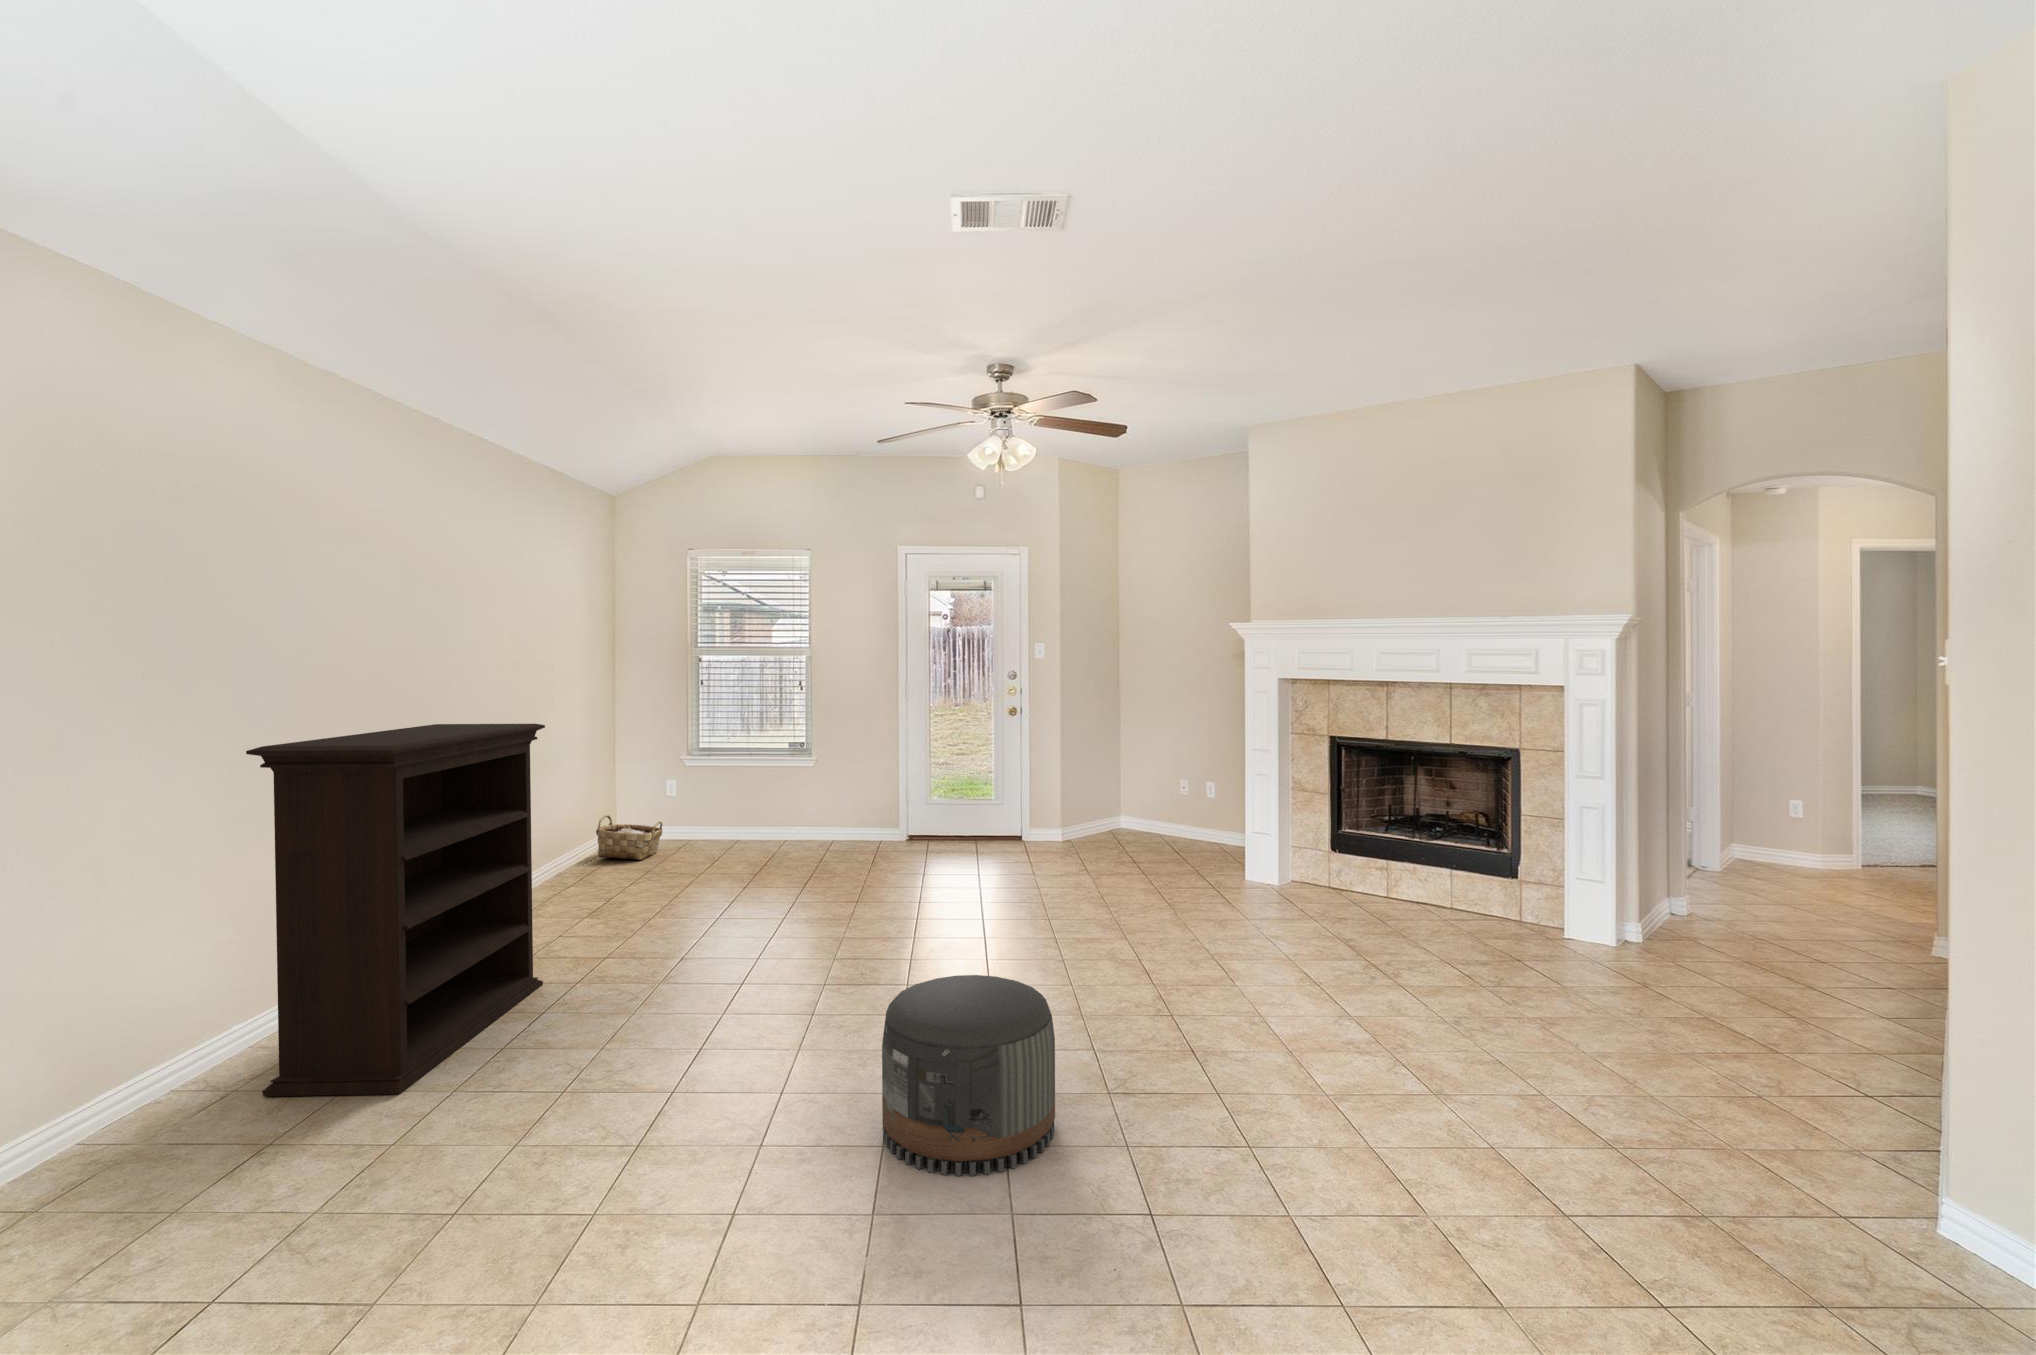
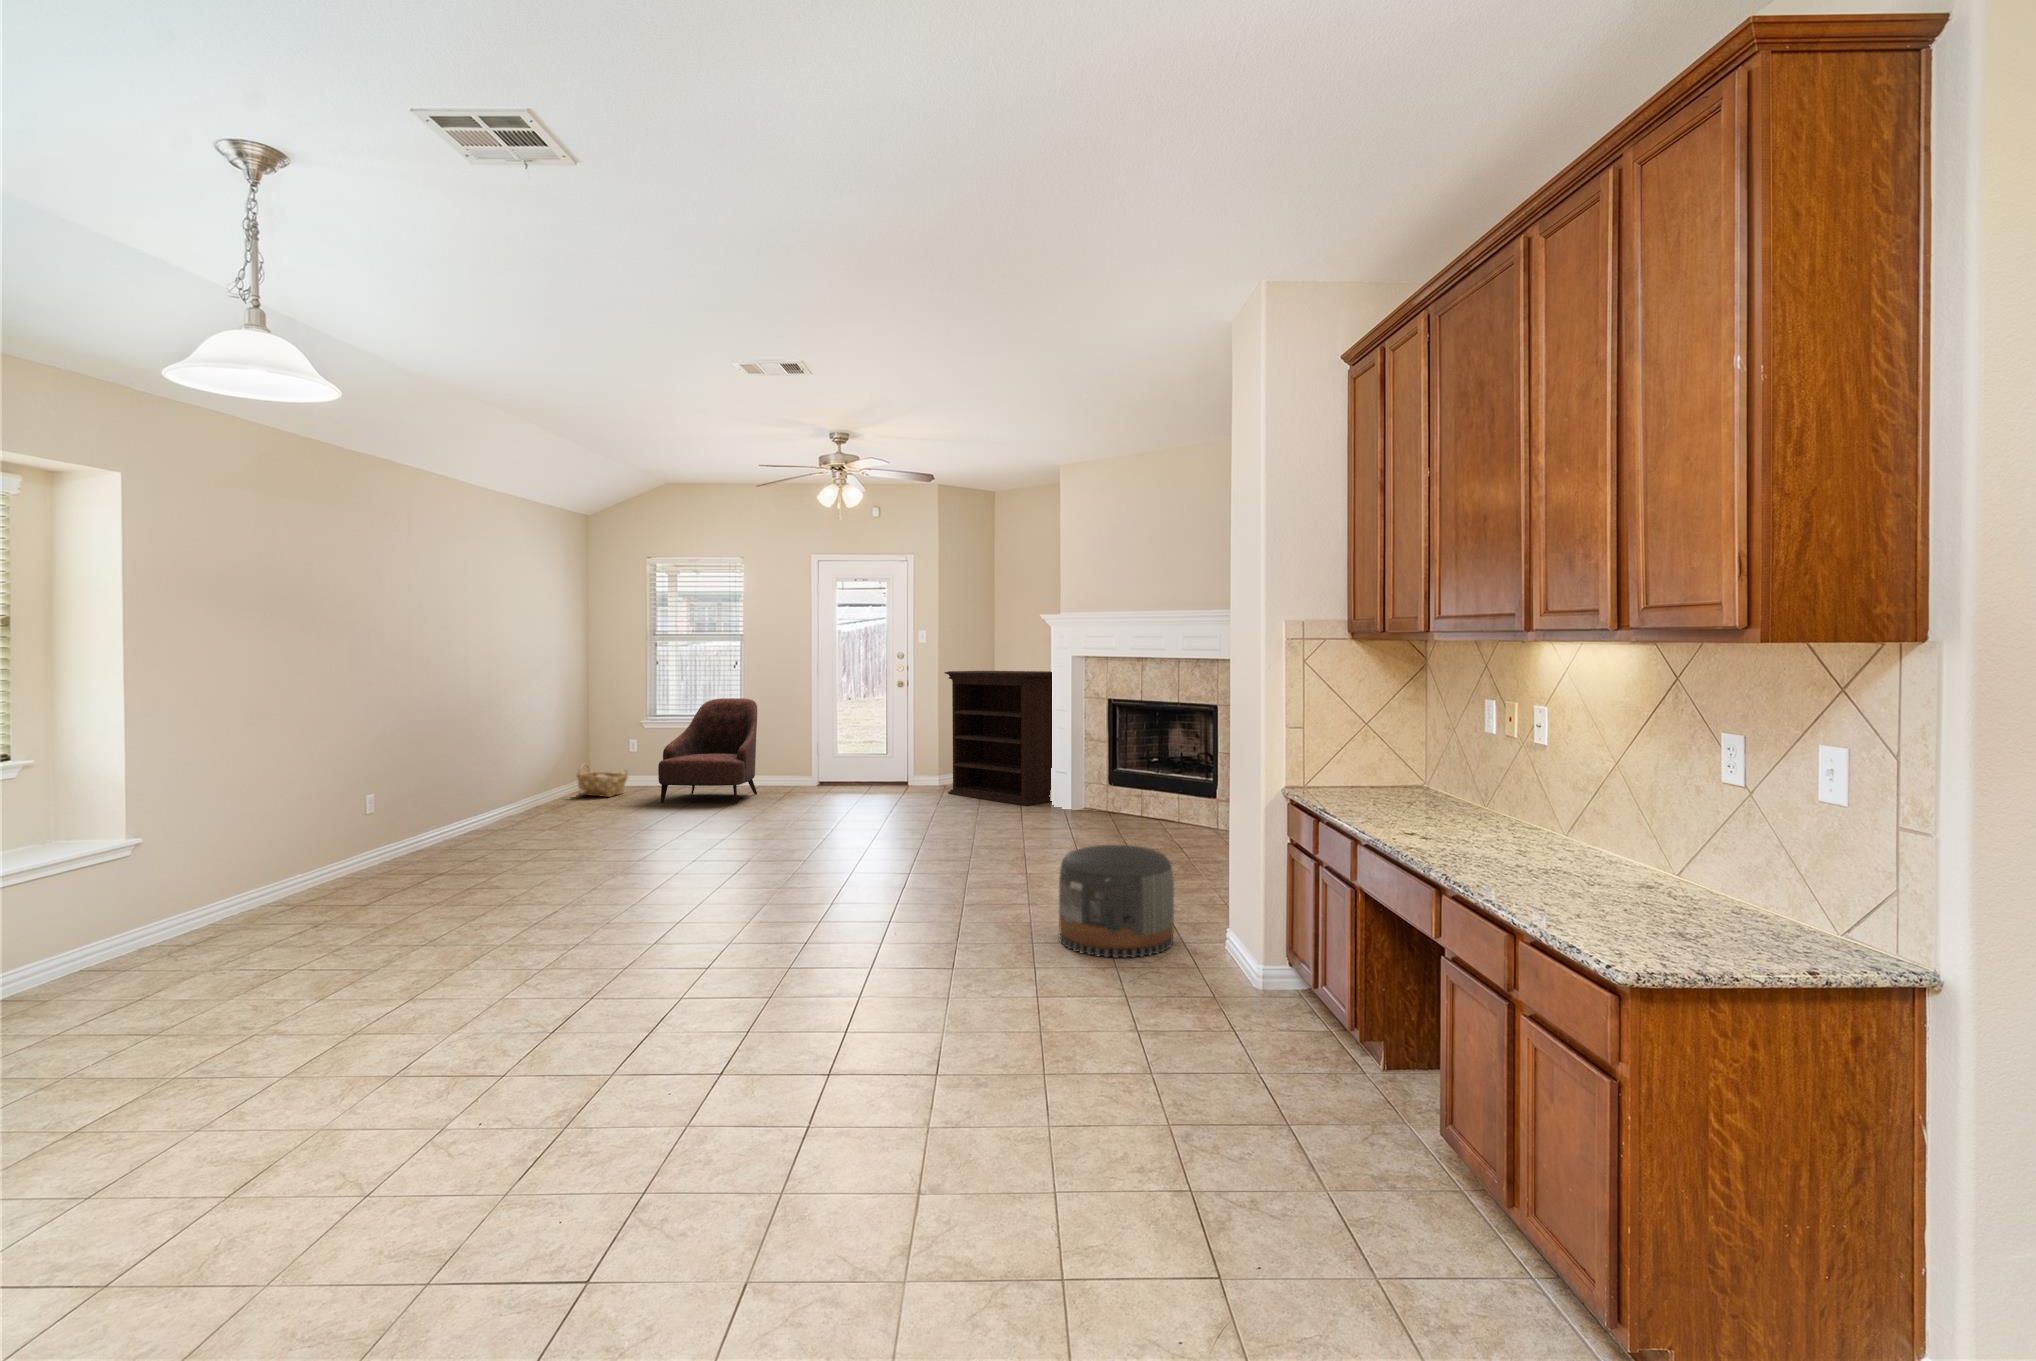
bookshelf: present [246,724,545,1096] -> present [945,671,1052,805]
armchair: none [710,728,834,872] -> present [658,698,757,803]
pouf: present [882,975,1055,1176] -> present [1059,845,1174,958]

